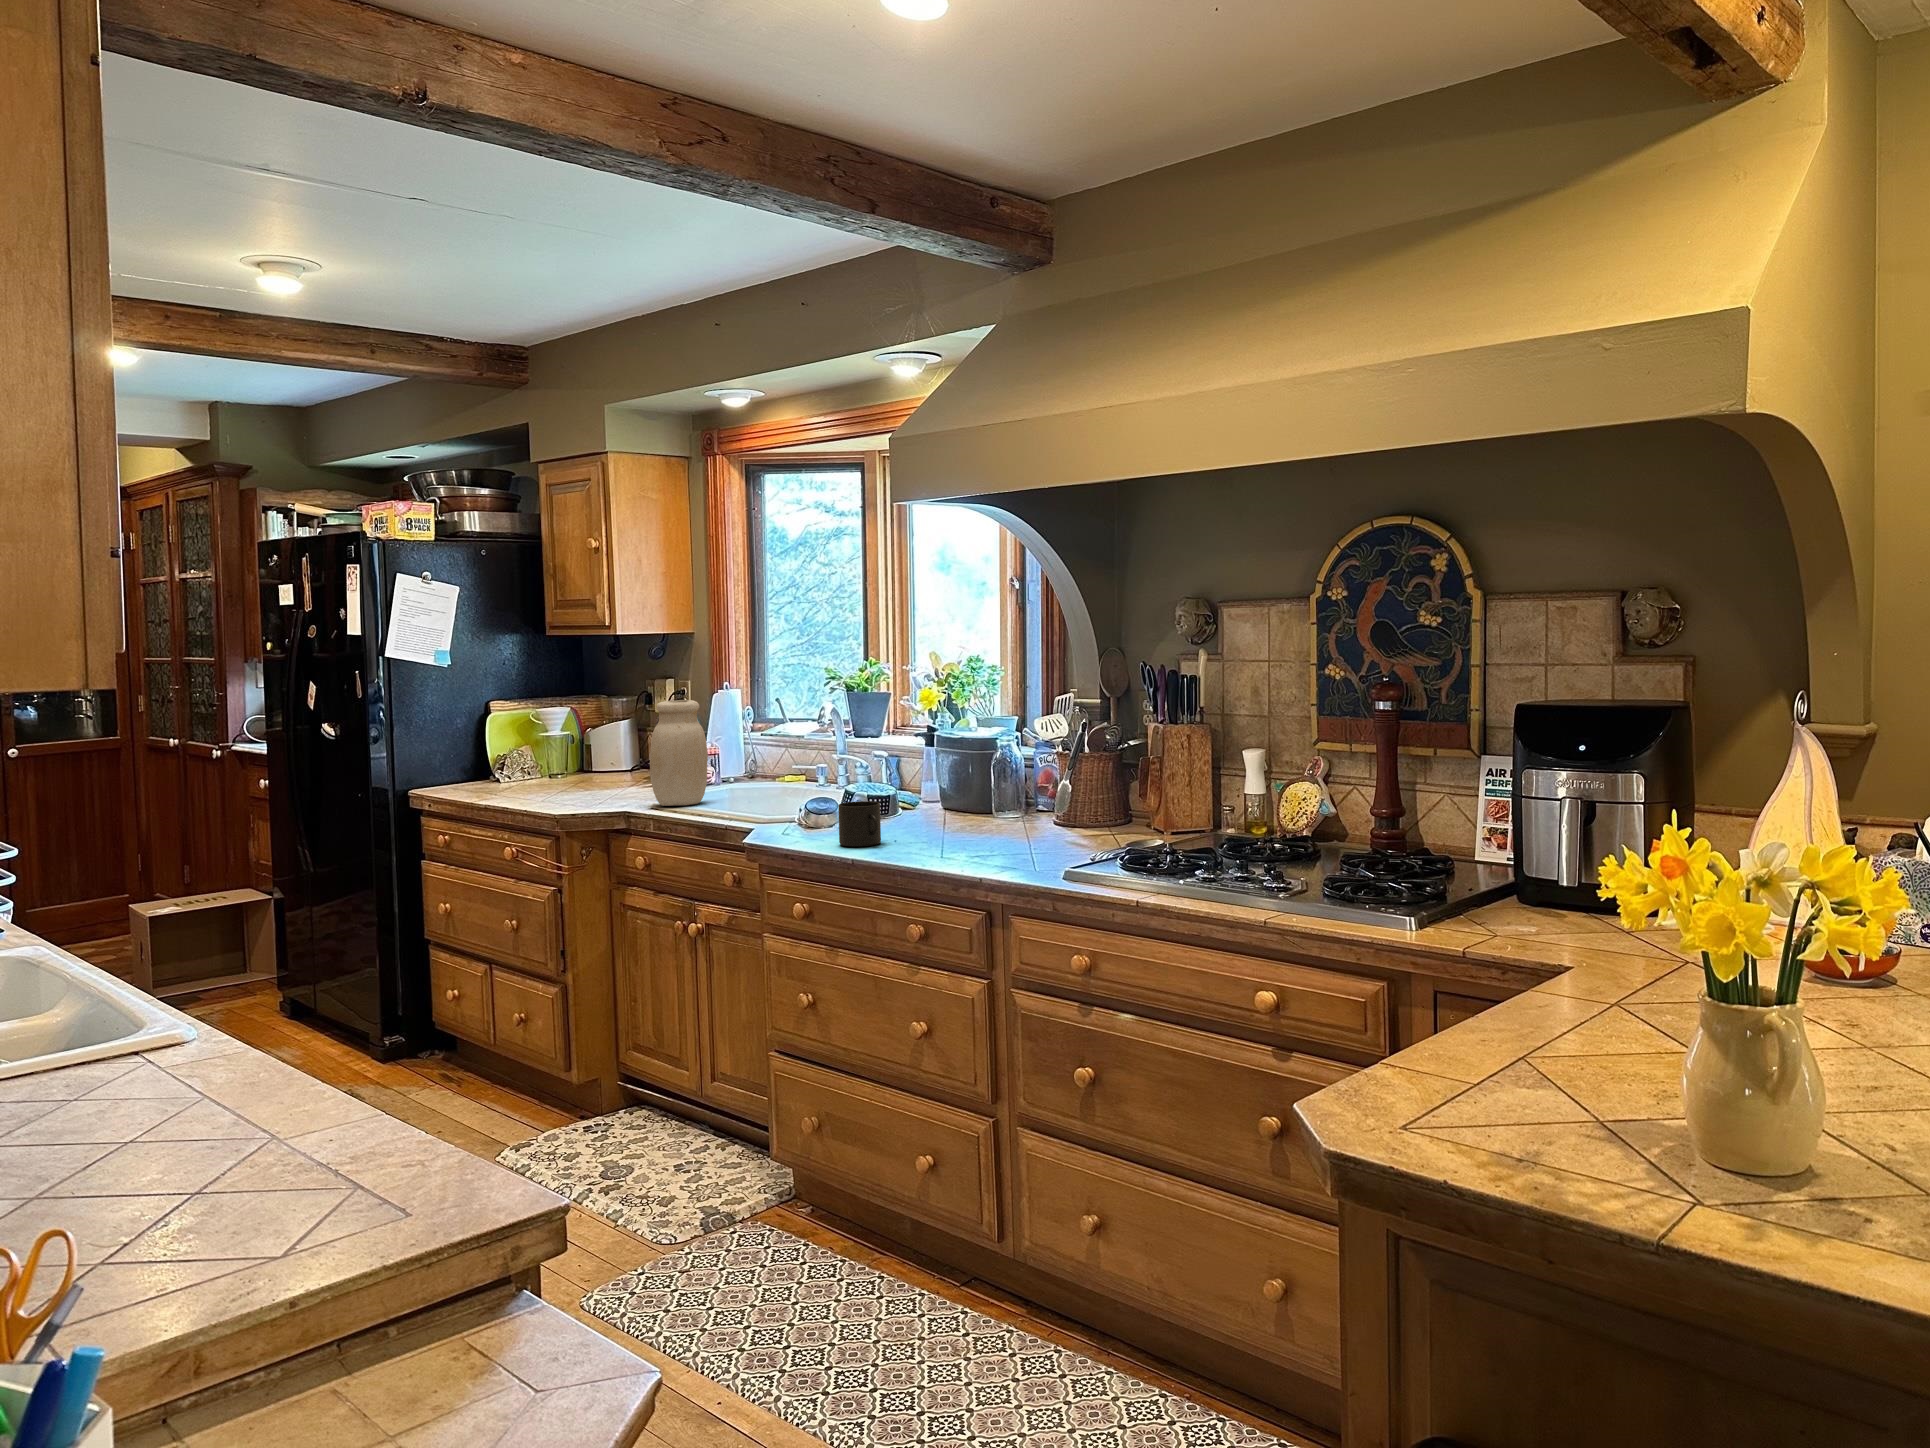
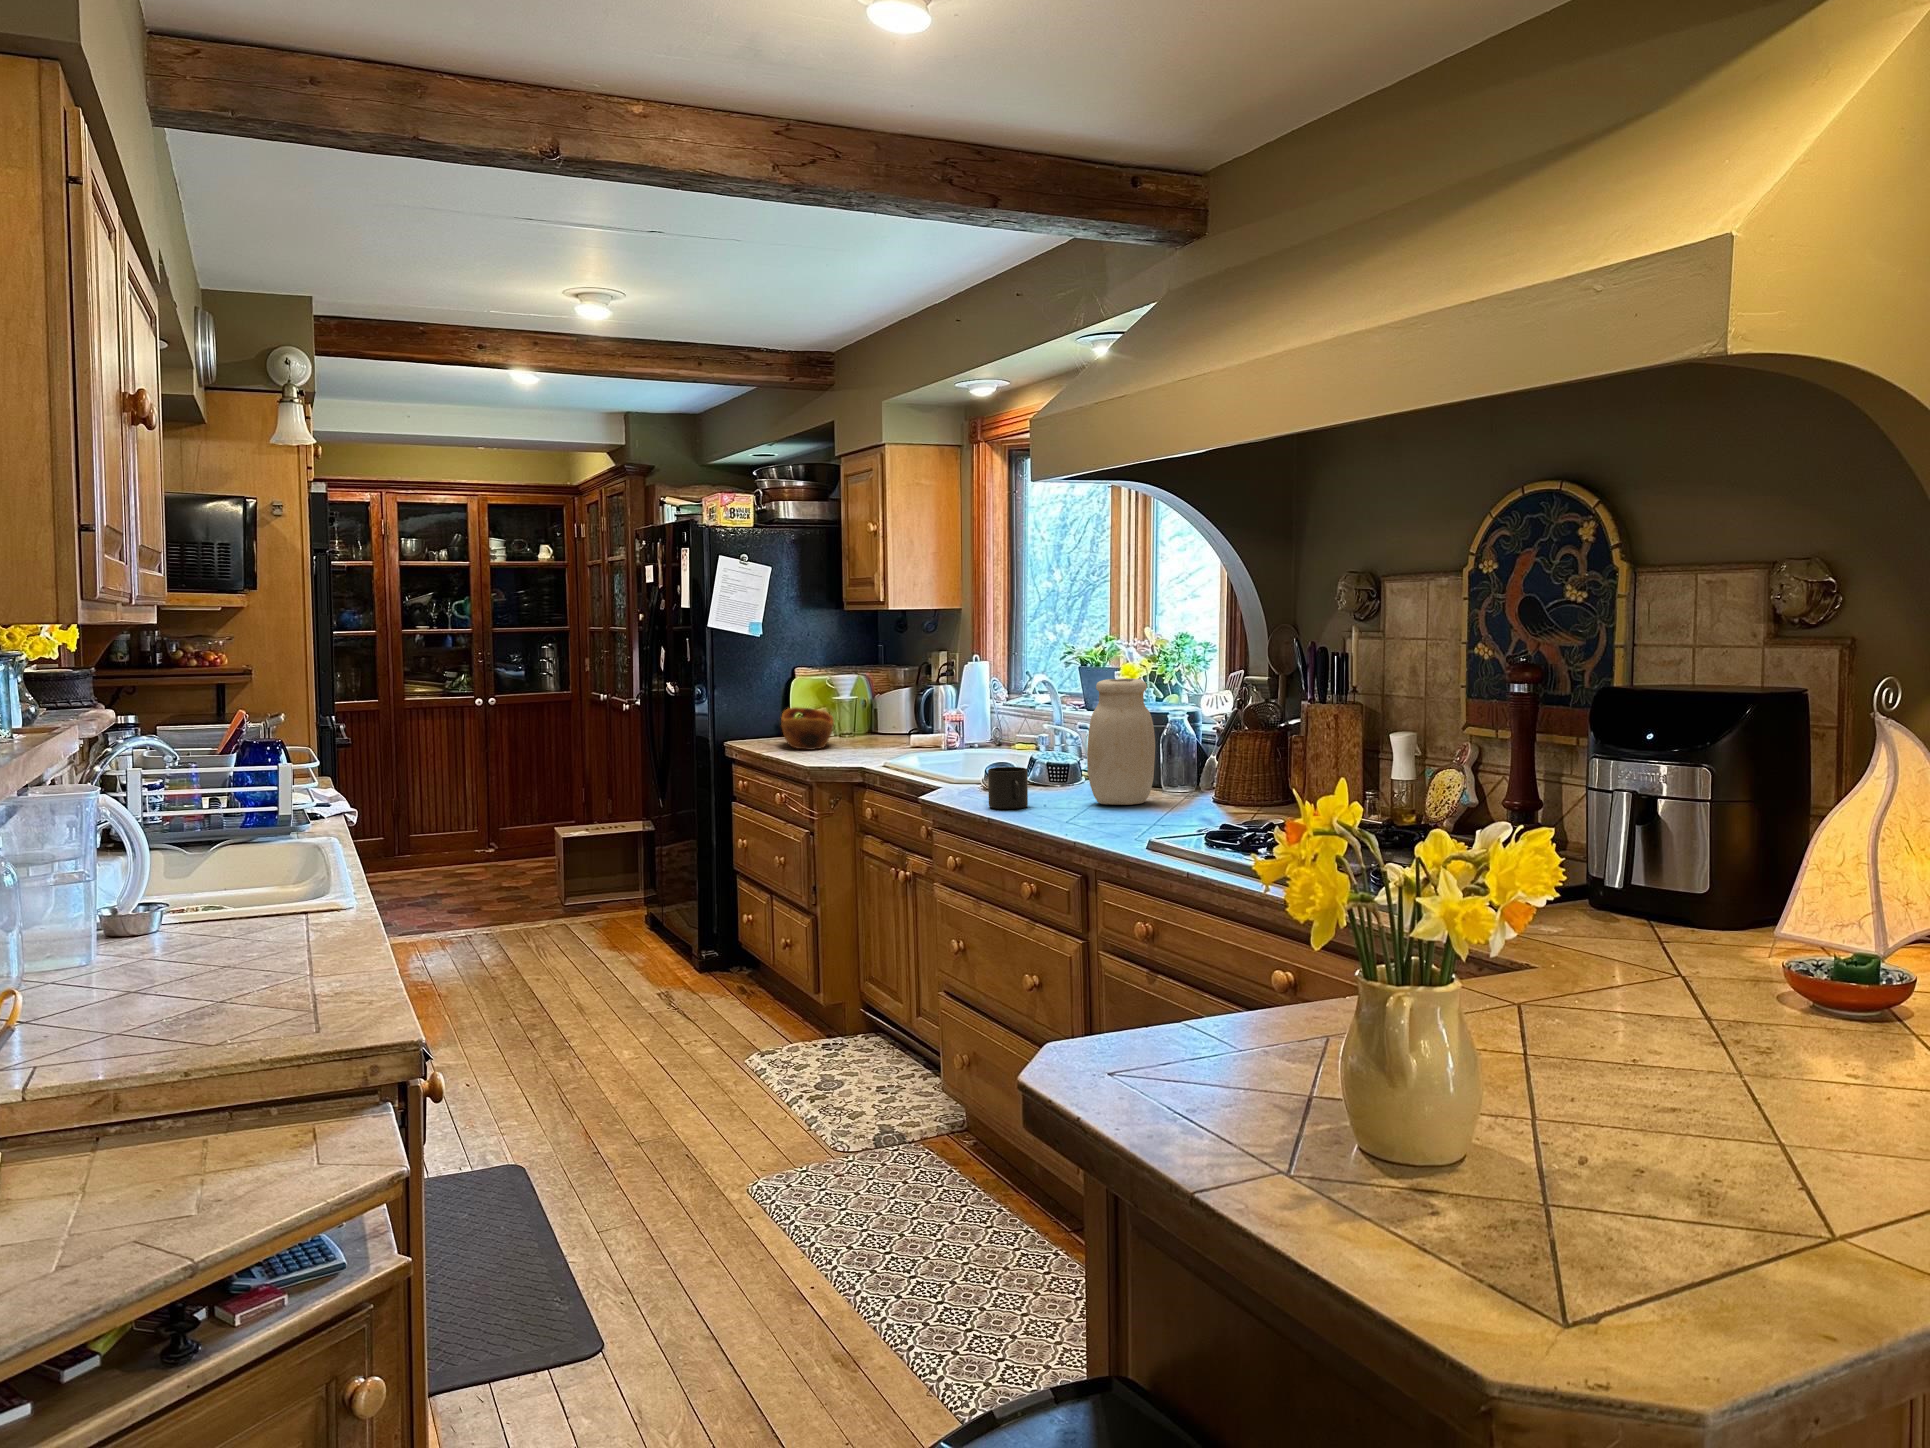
jar: present [650,700,708,806] -> present [1087,678,1155,805]
wooden bowl: none [488,748,557,795] -> present [781,707,834,750]

